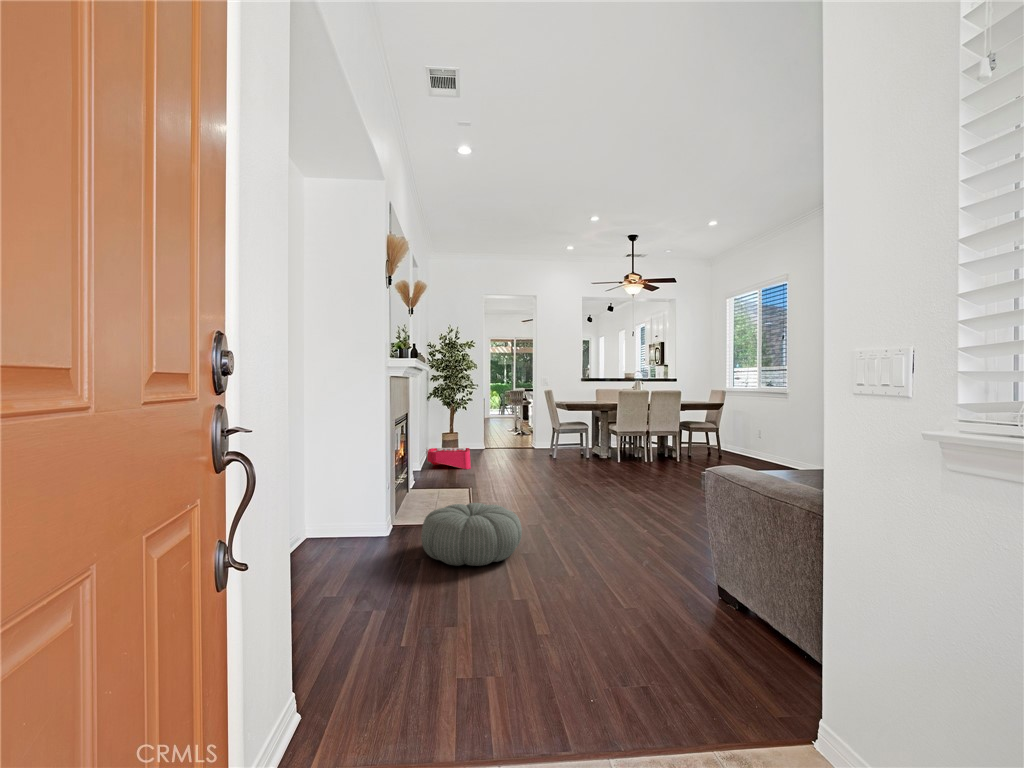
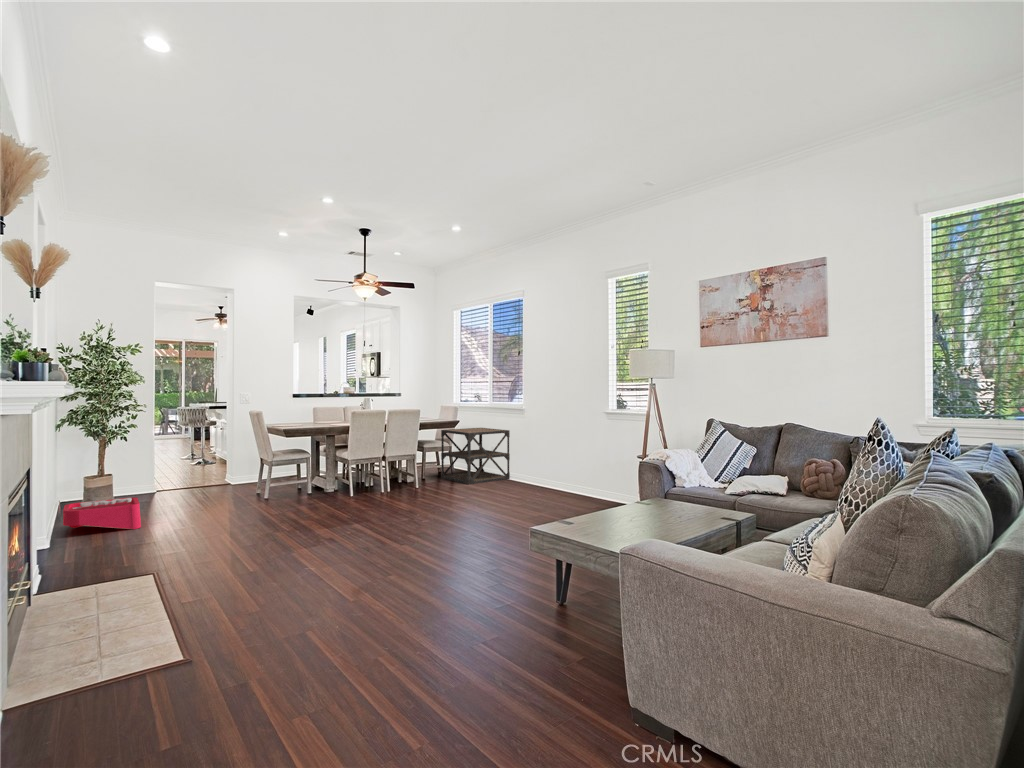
side table: none [707,412,778,464] -> present [441,428,510,485]
pouf: present [421,503,522,566] -> none [93,592,266,704]

